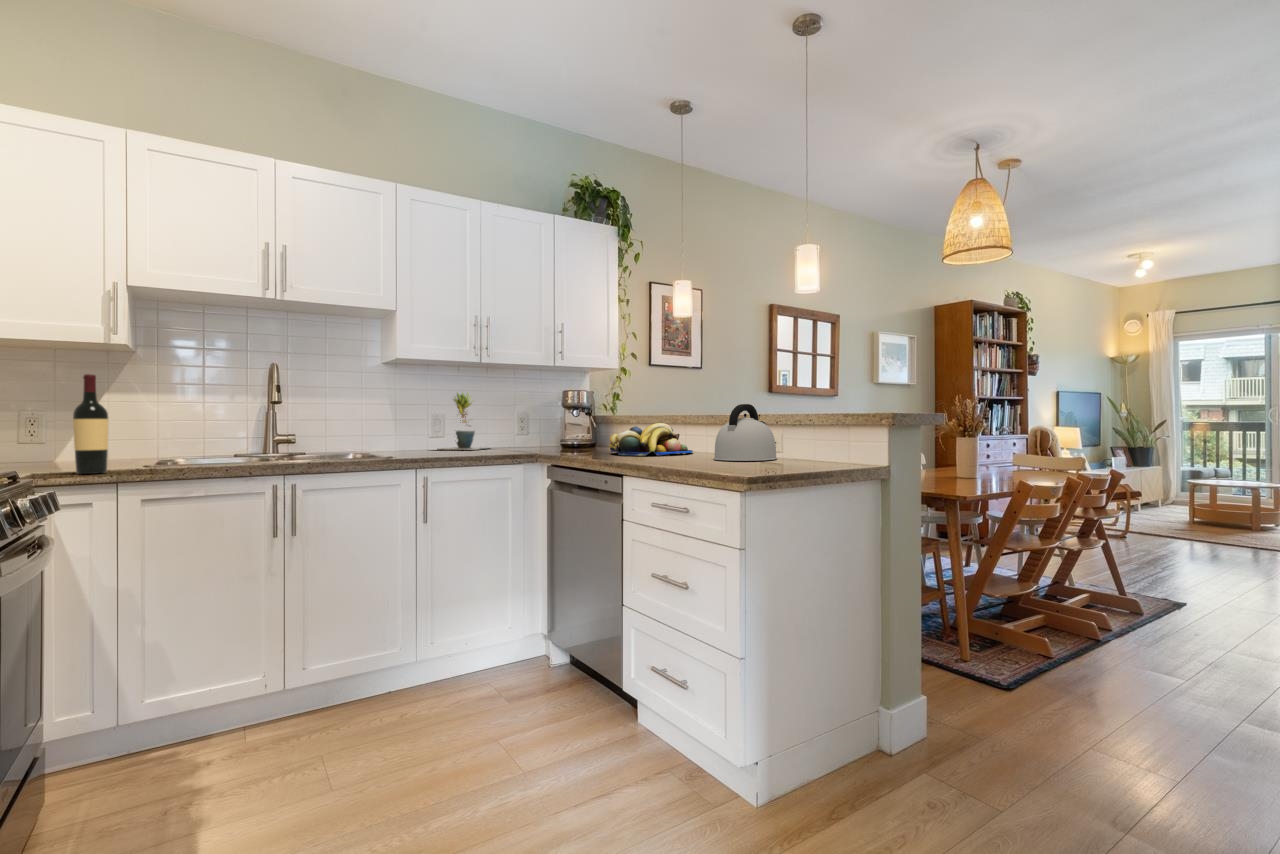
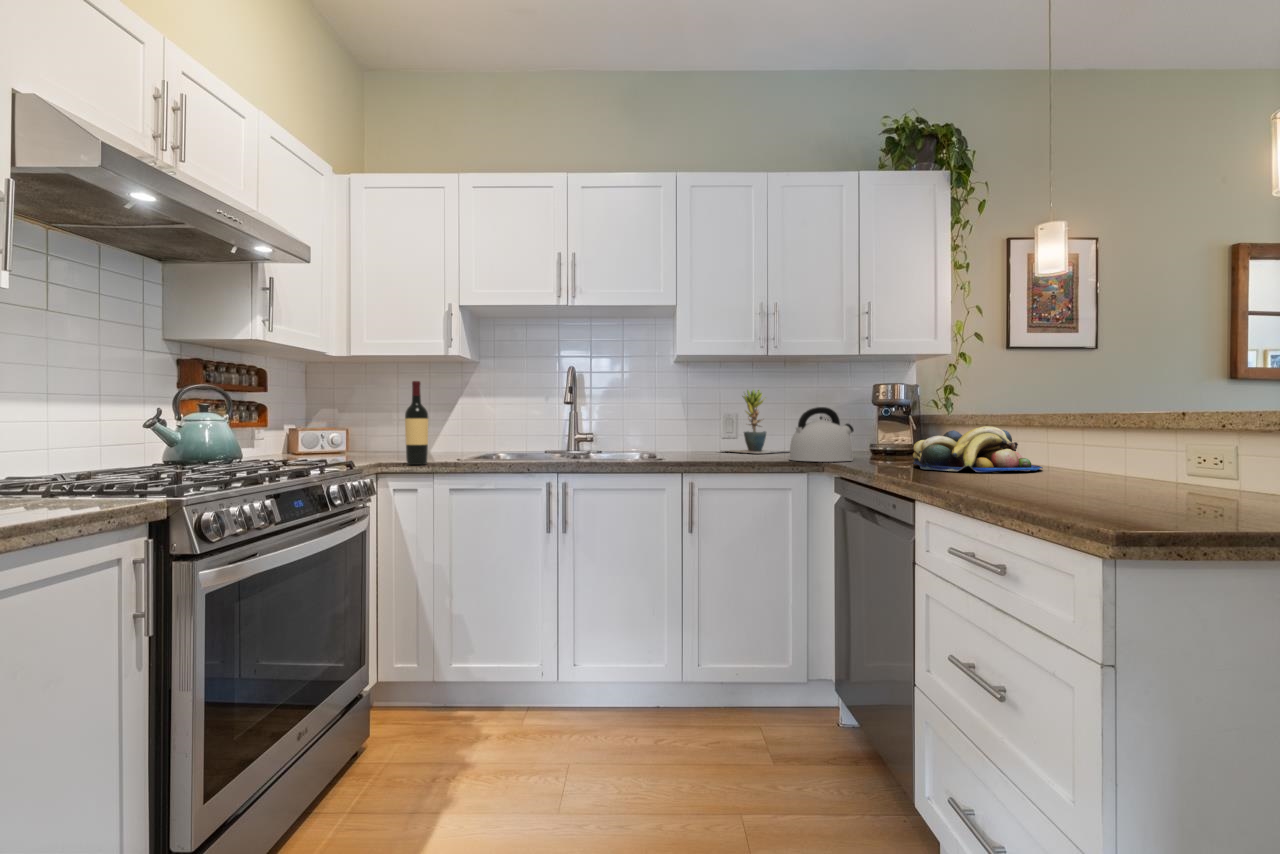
kettle: present [714,404,777,461] -> present [789,407,854,462]

